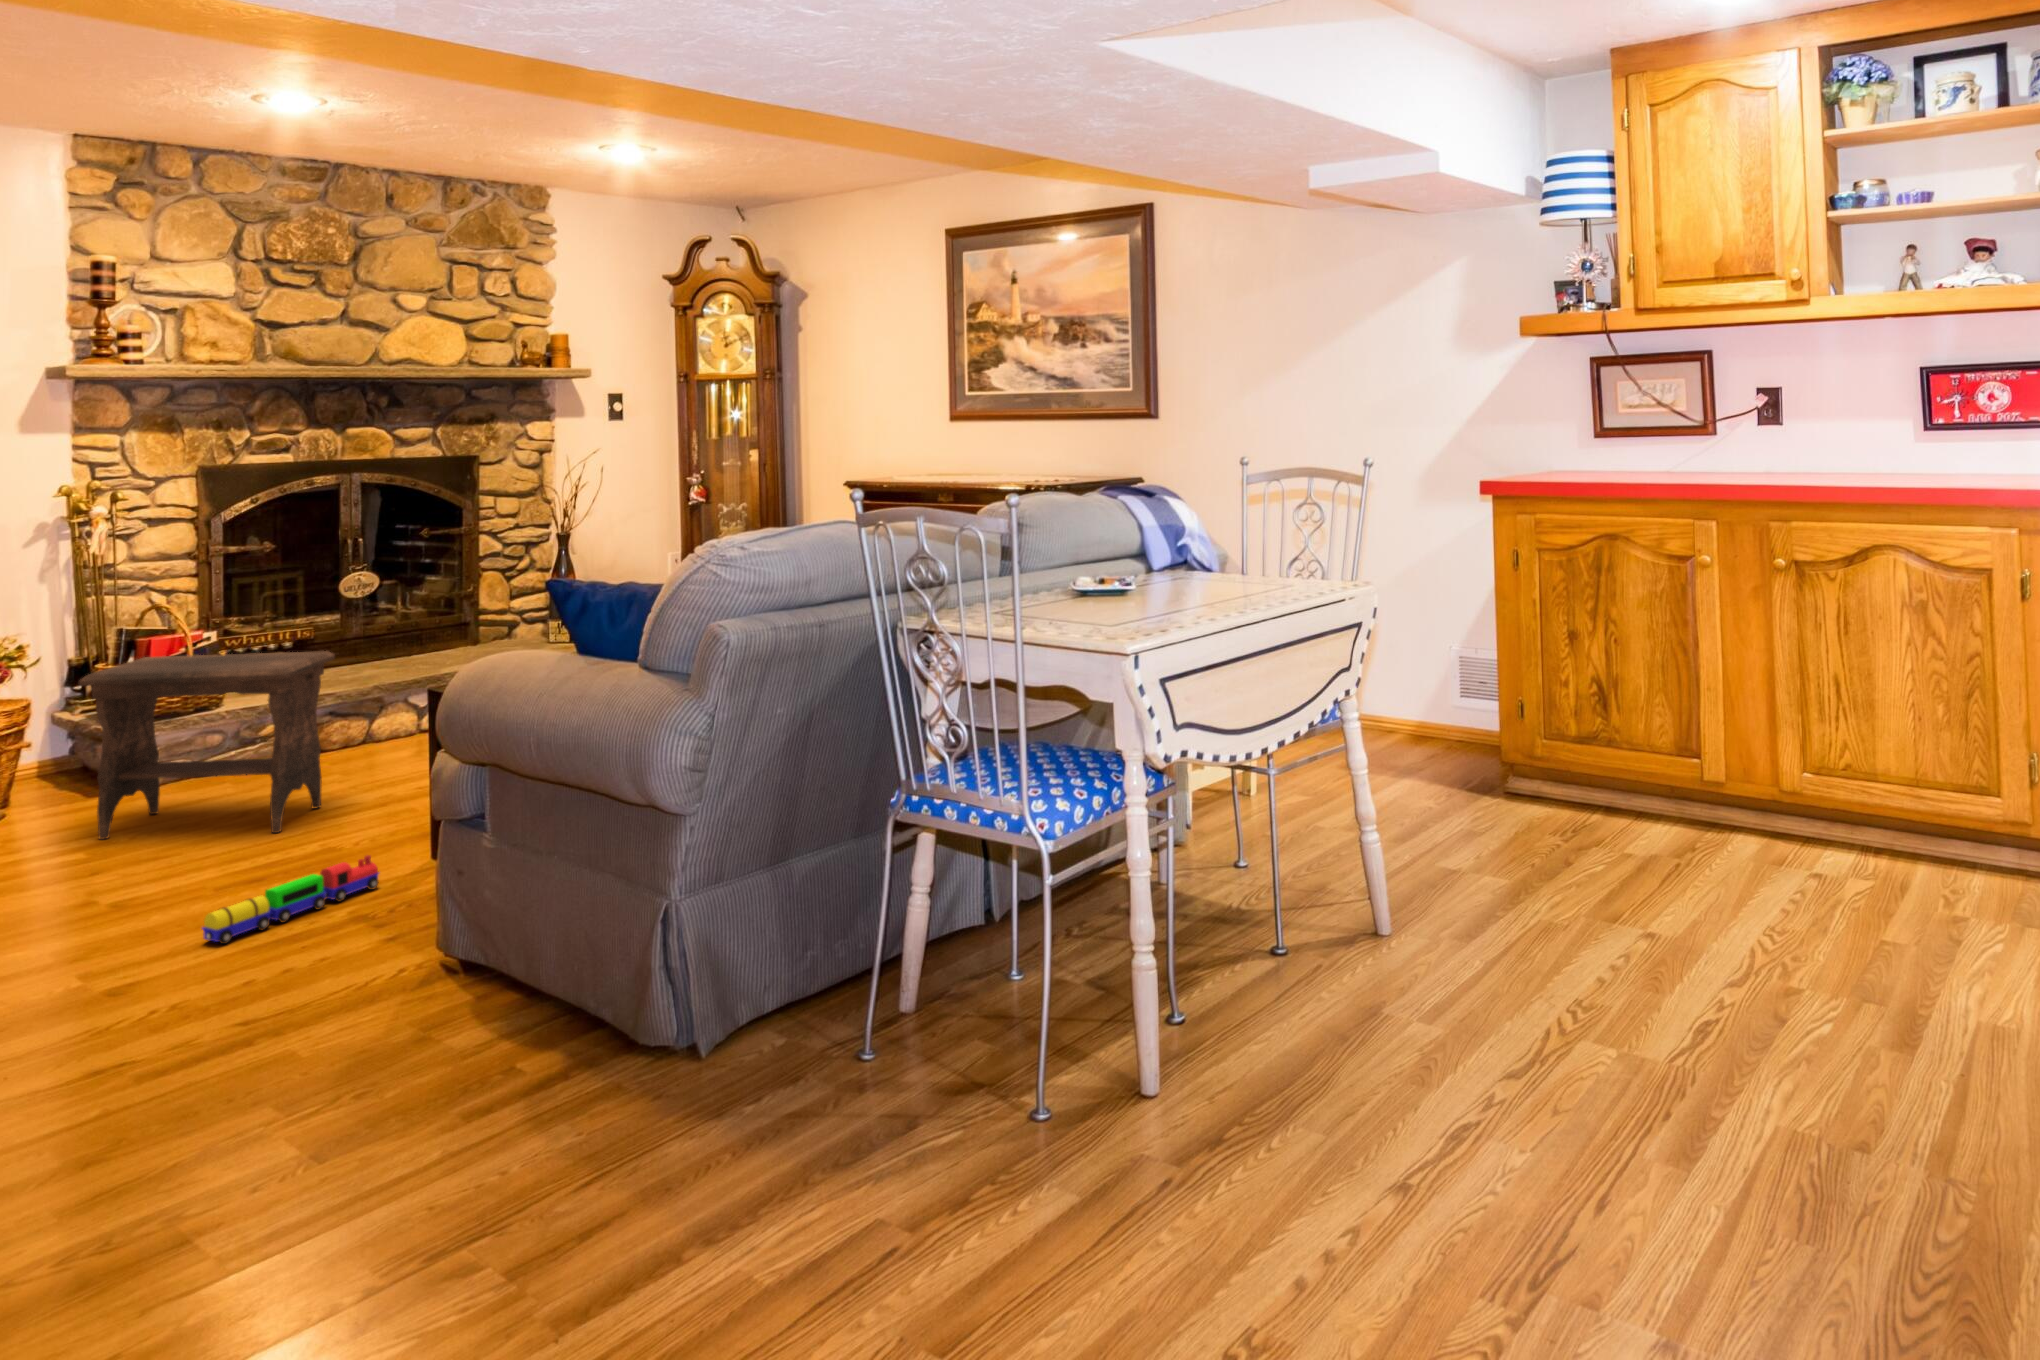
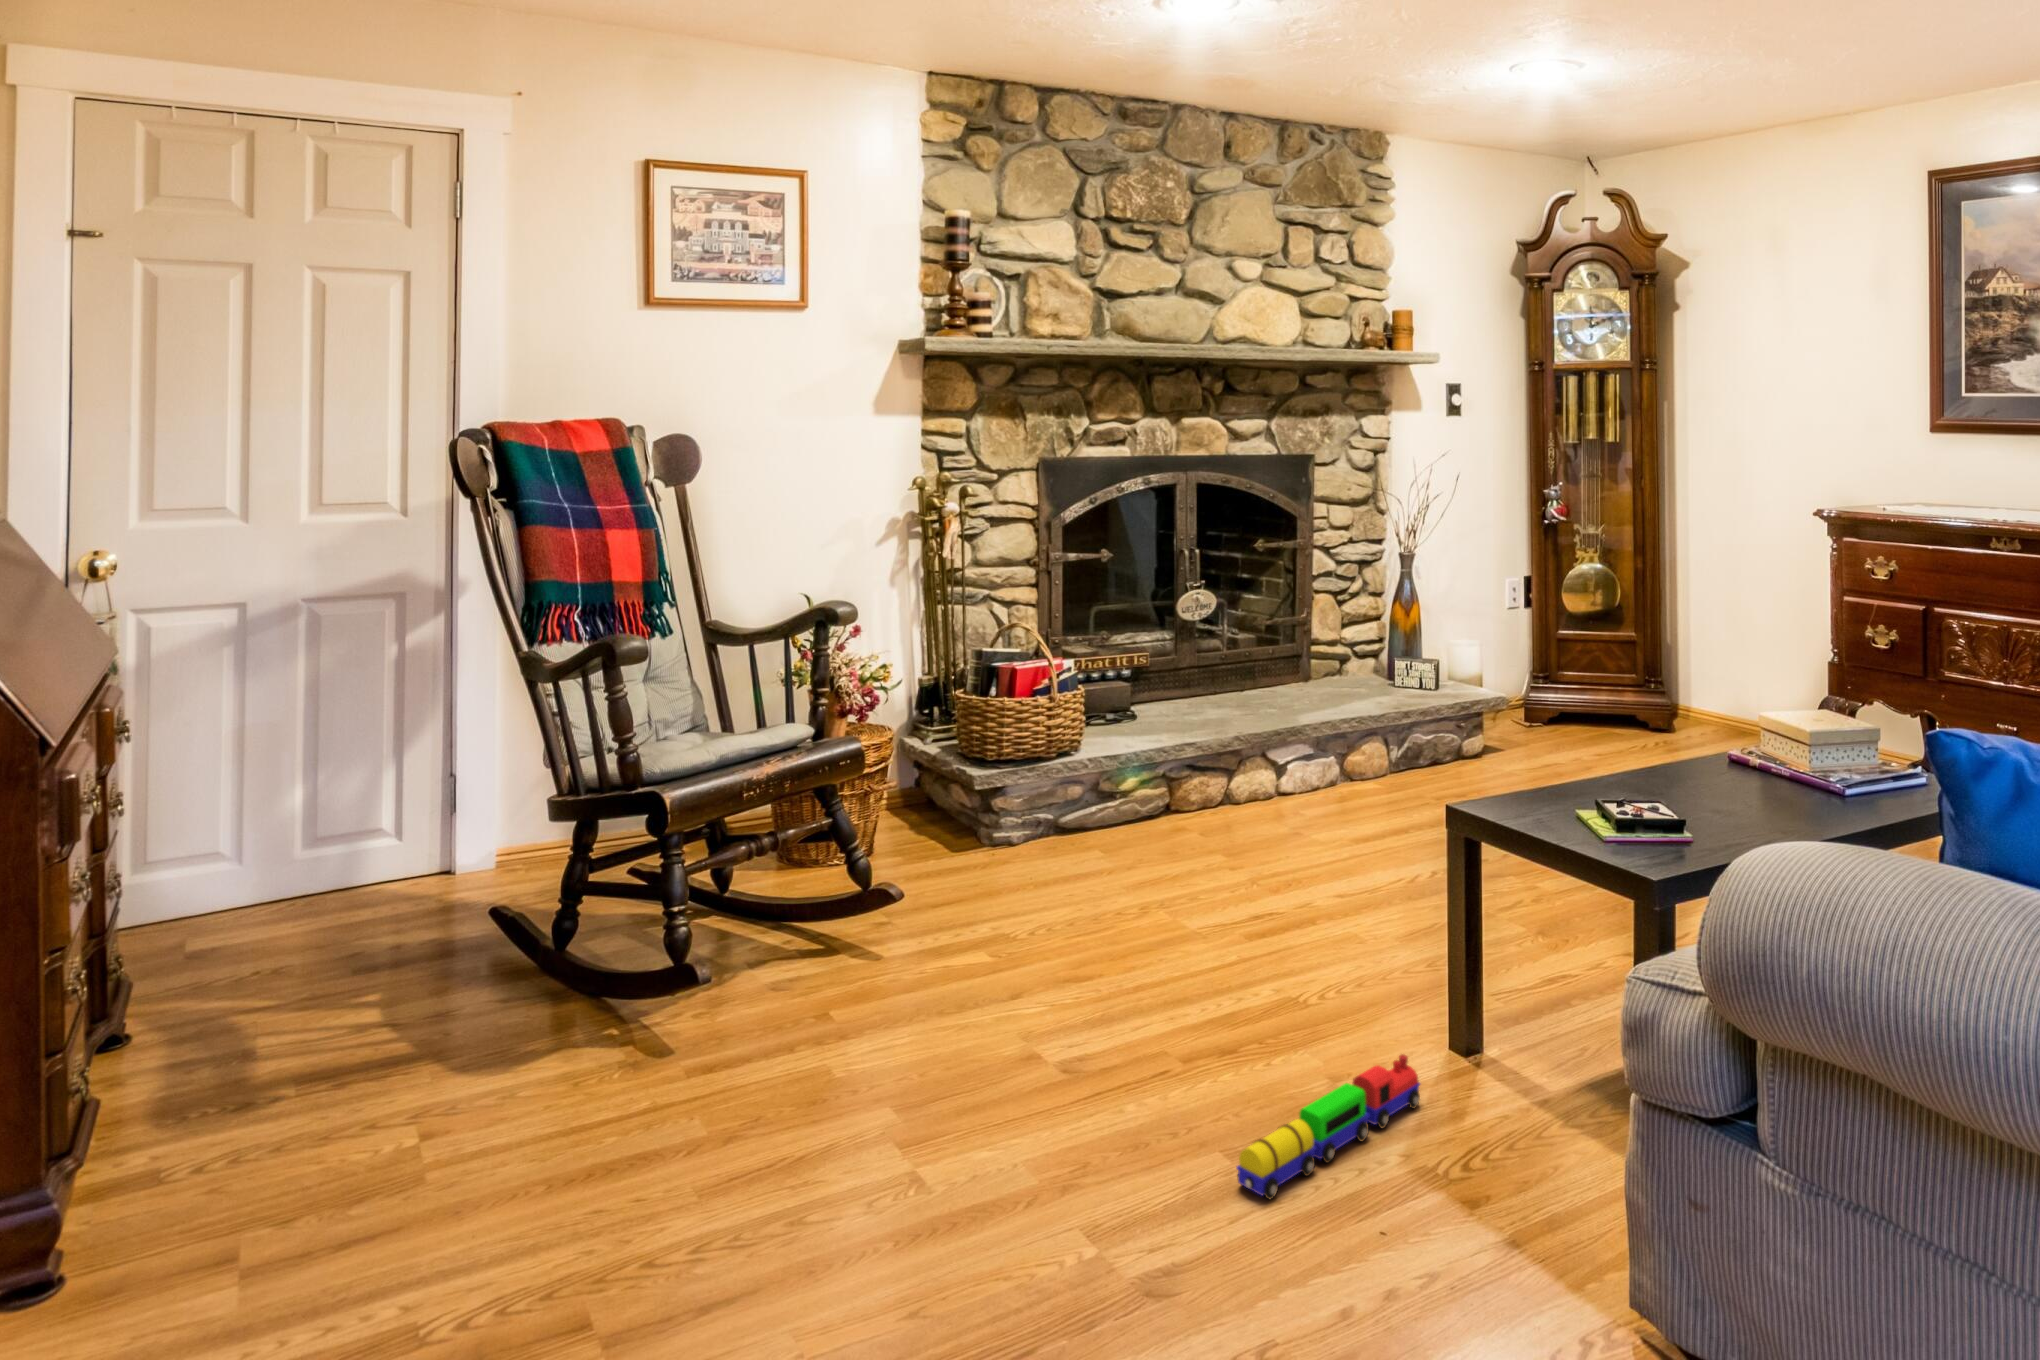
footstool: present [79,651,335,839] -> none [981,699,1256,957]

